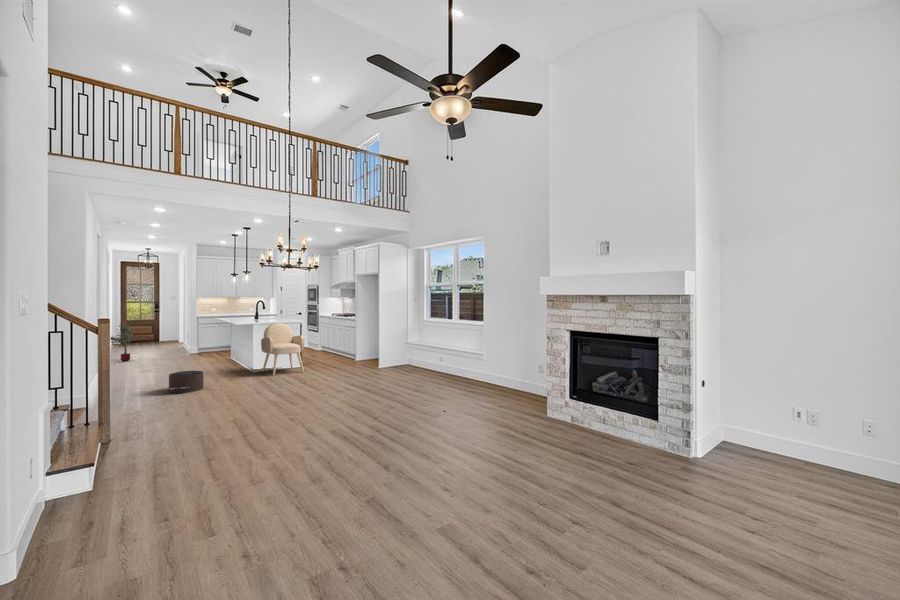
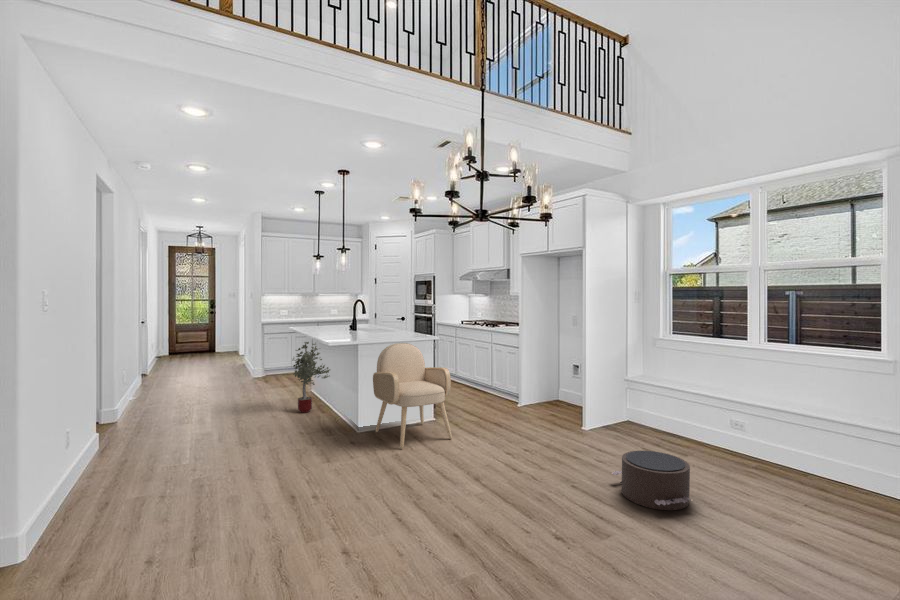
potted tree: present [110,323,135,361] -> present [293,342,330,413]
pouf: present [168,371,203,393] -> present [612,451,690,510]

